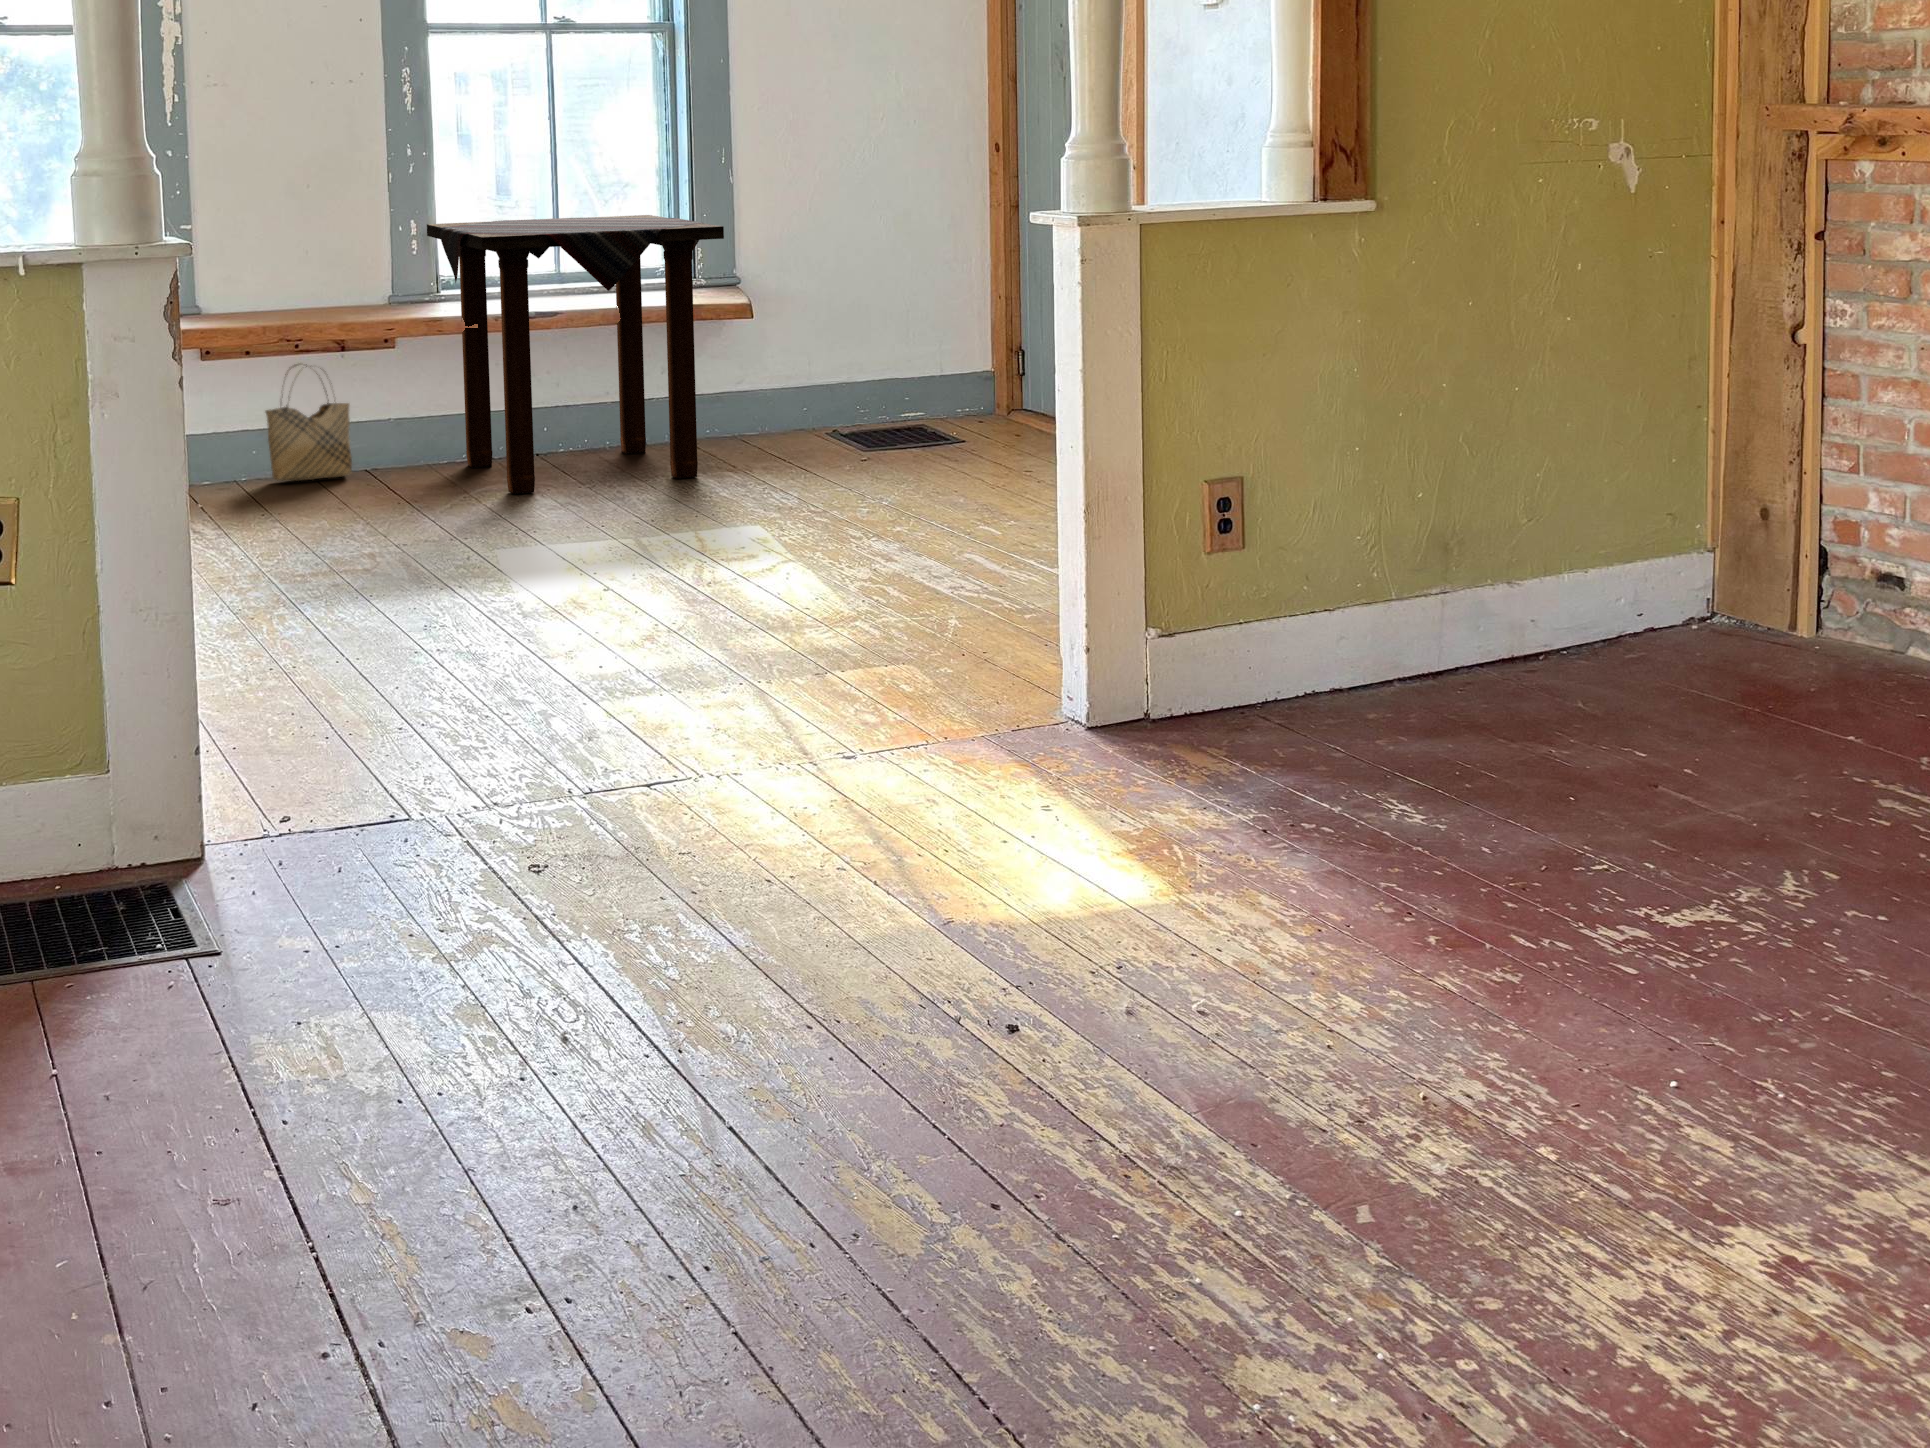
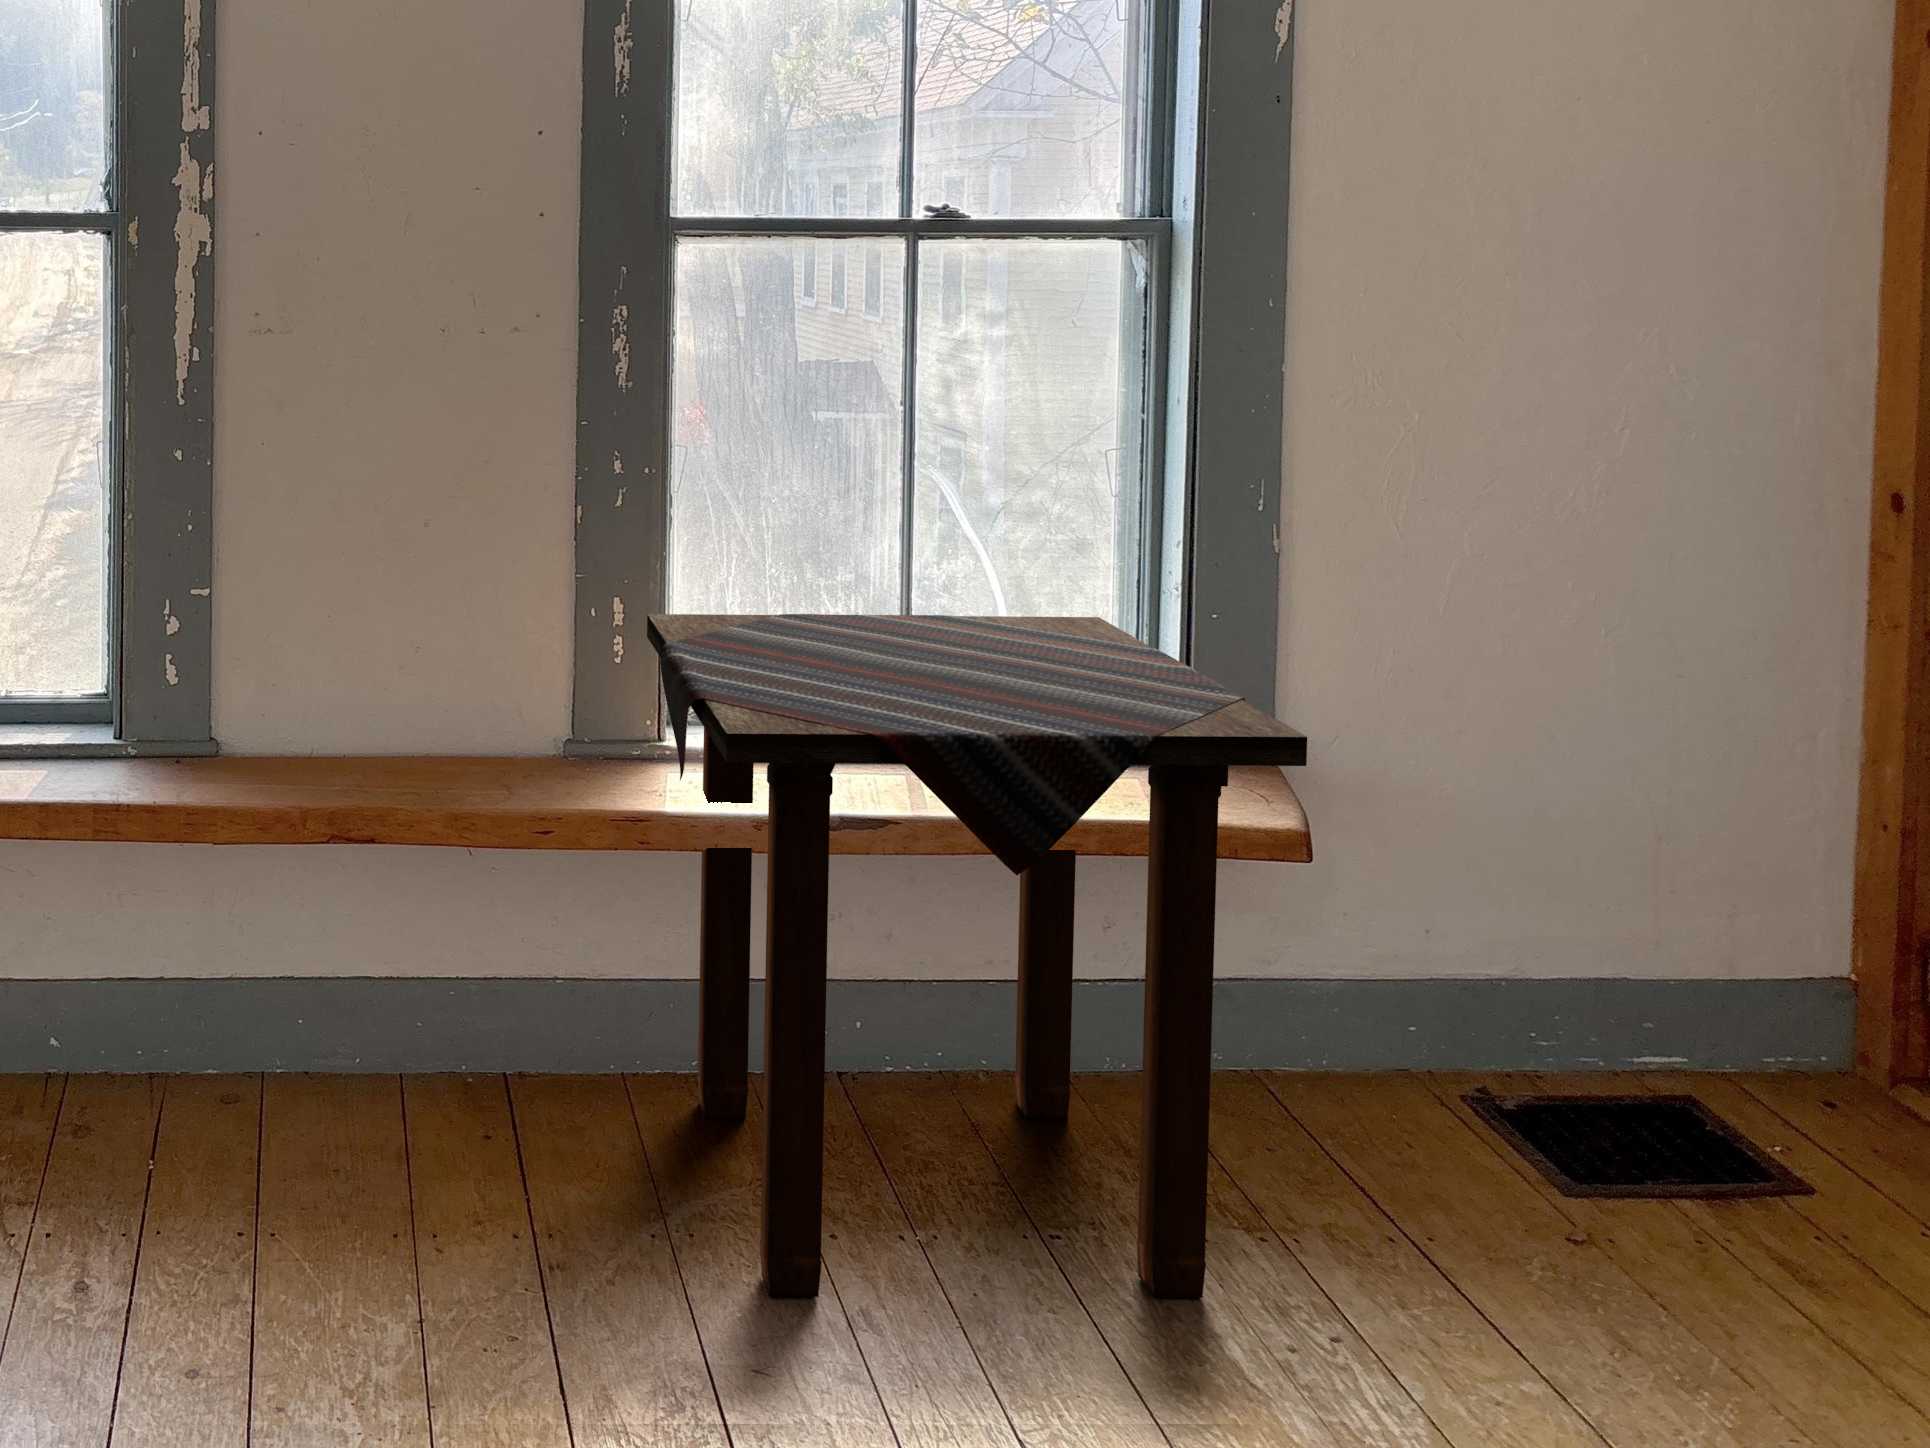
woven basket: present [265,364,352,481] -> none [312,867,477,1109]

